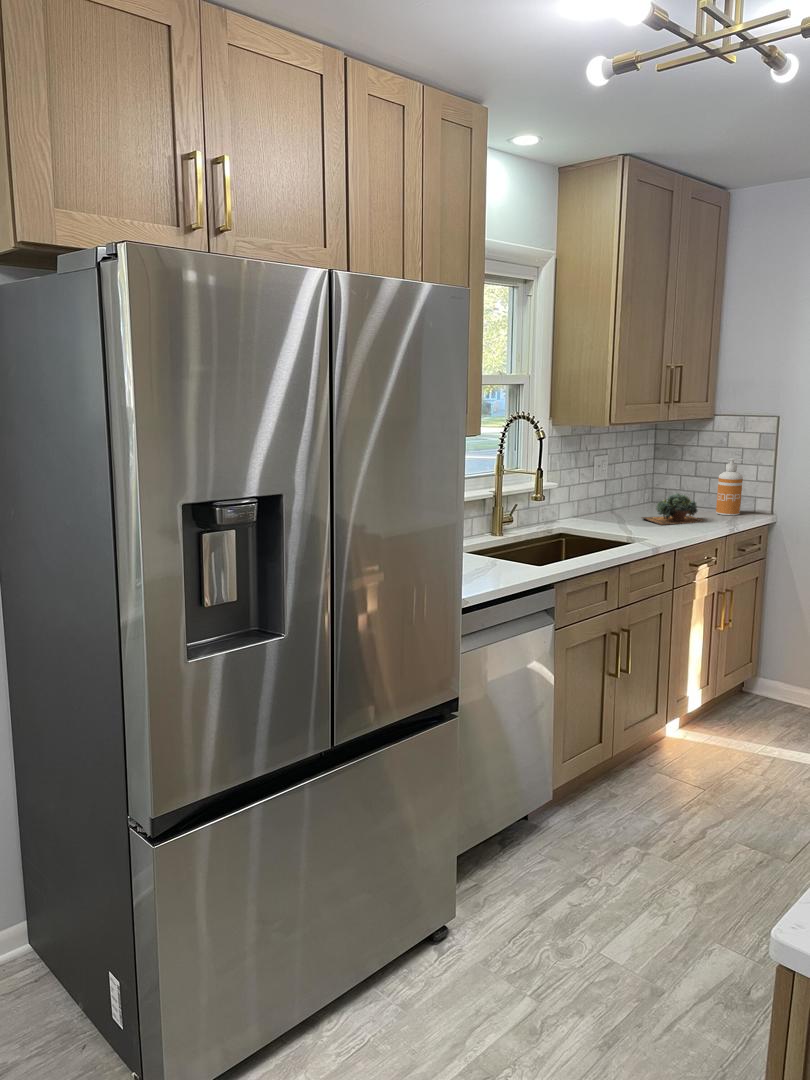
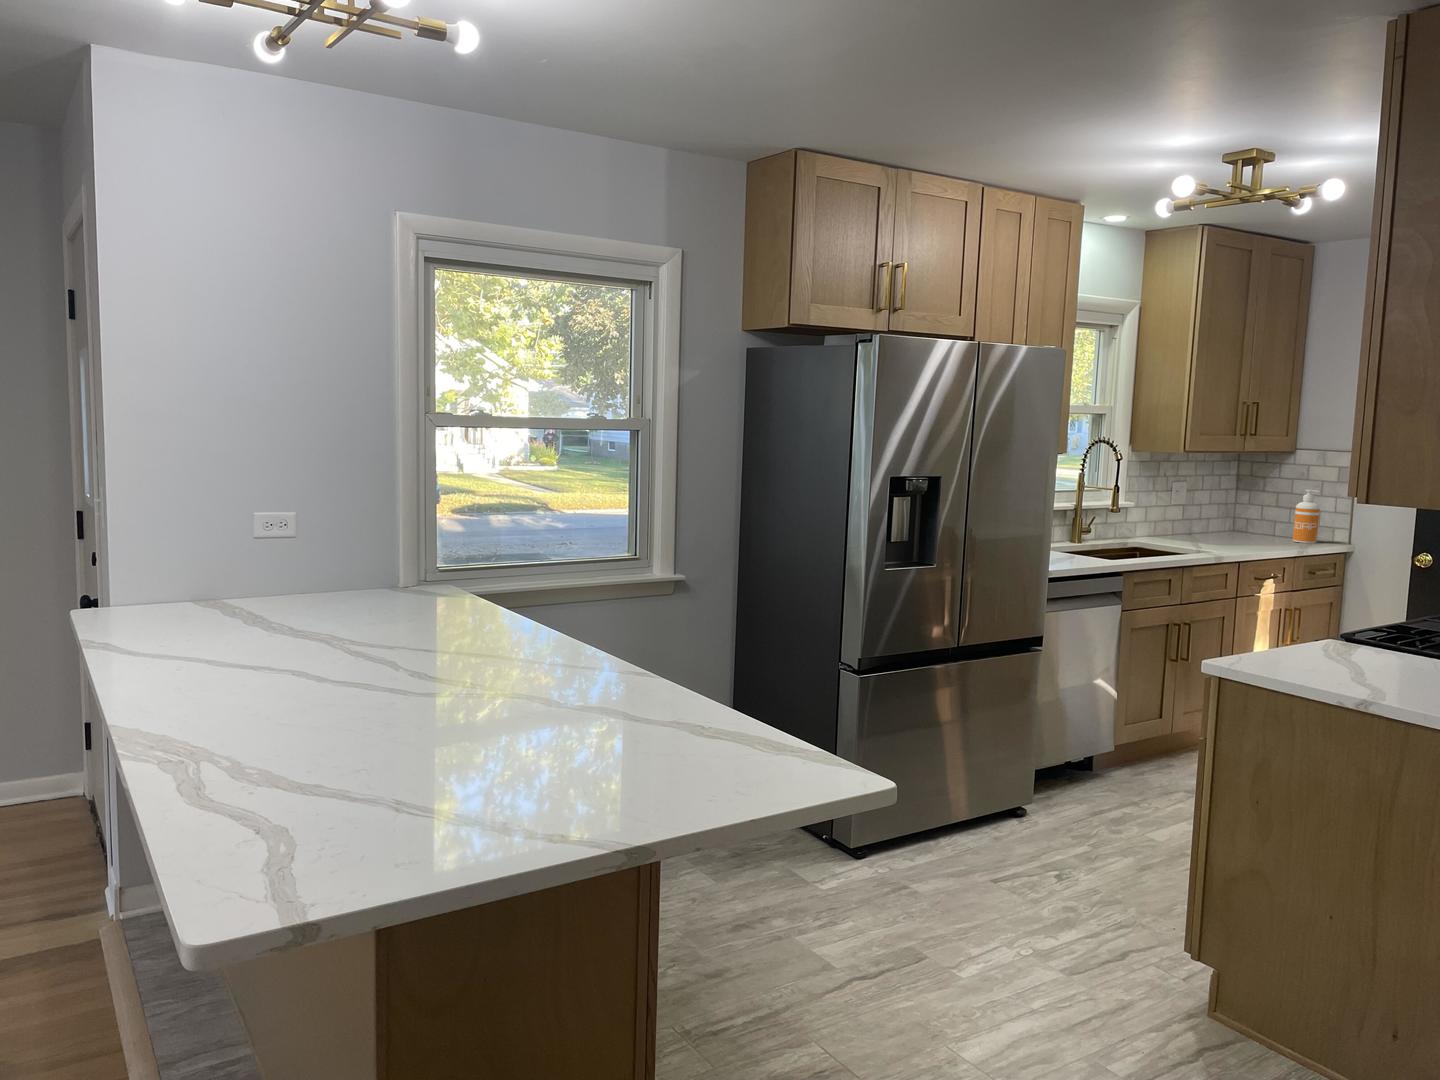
succulent plant: present [642,493,702,525] -> none [1215,518,1281,547]

